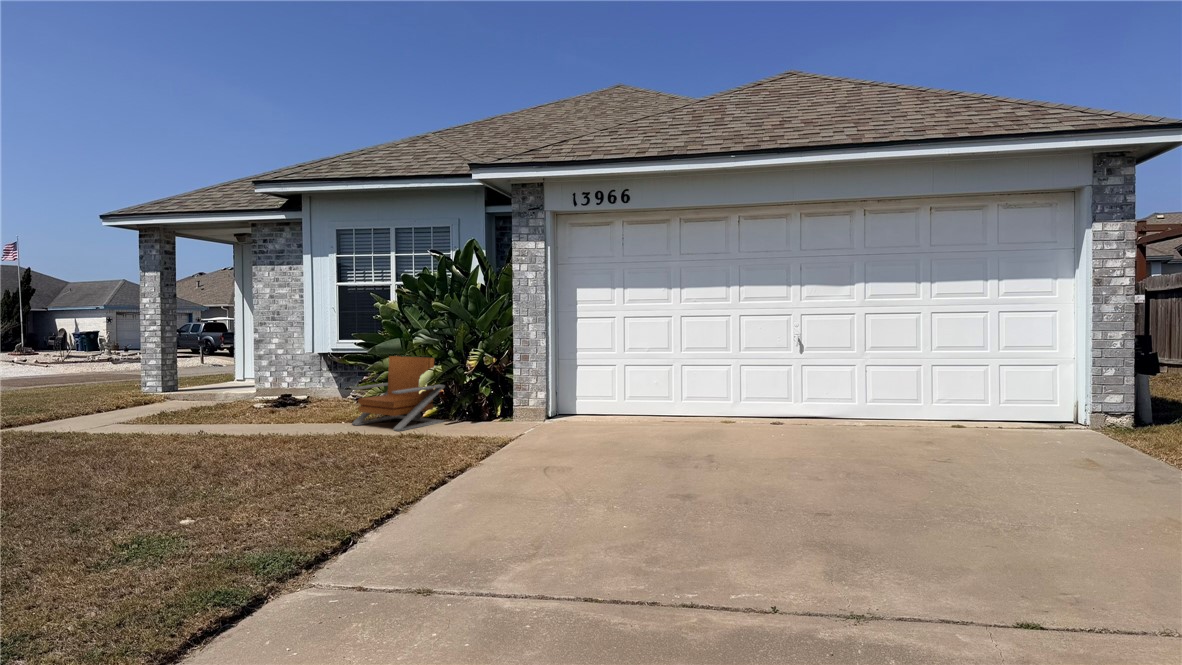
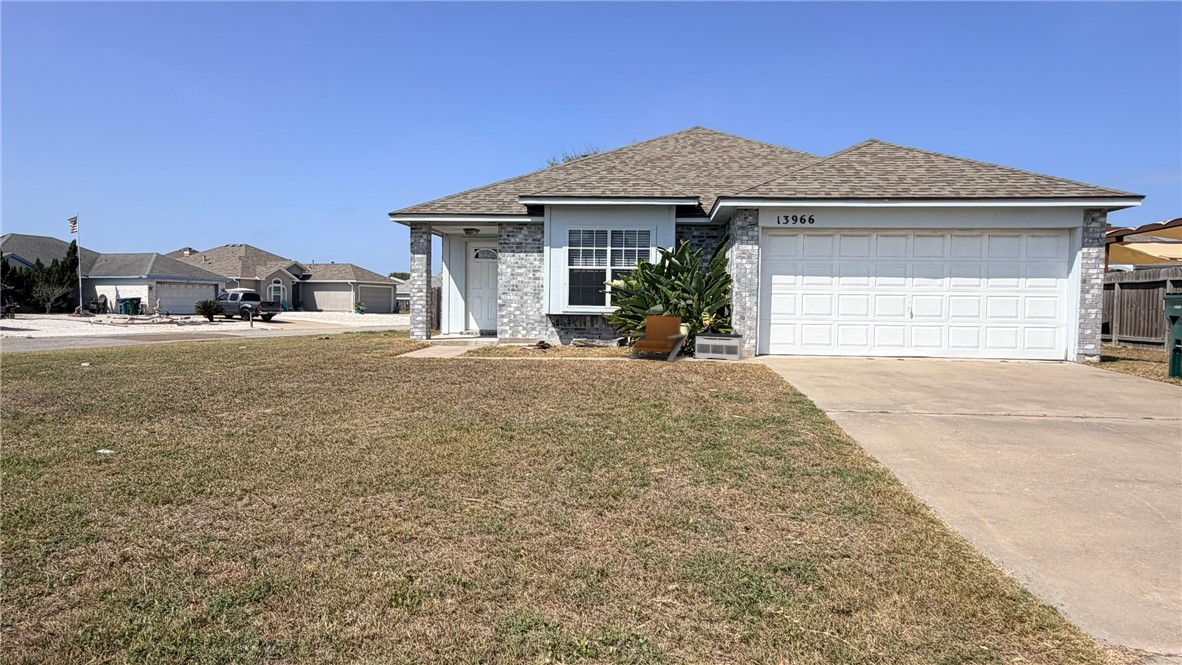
bench: none [455,382,530,427] -> present [695,333,743,360]

